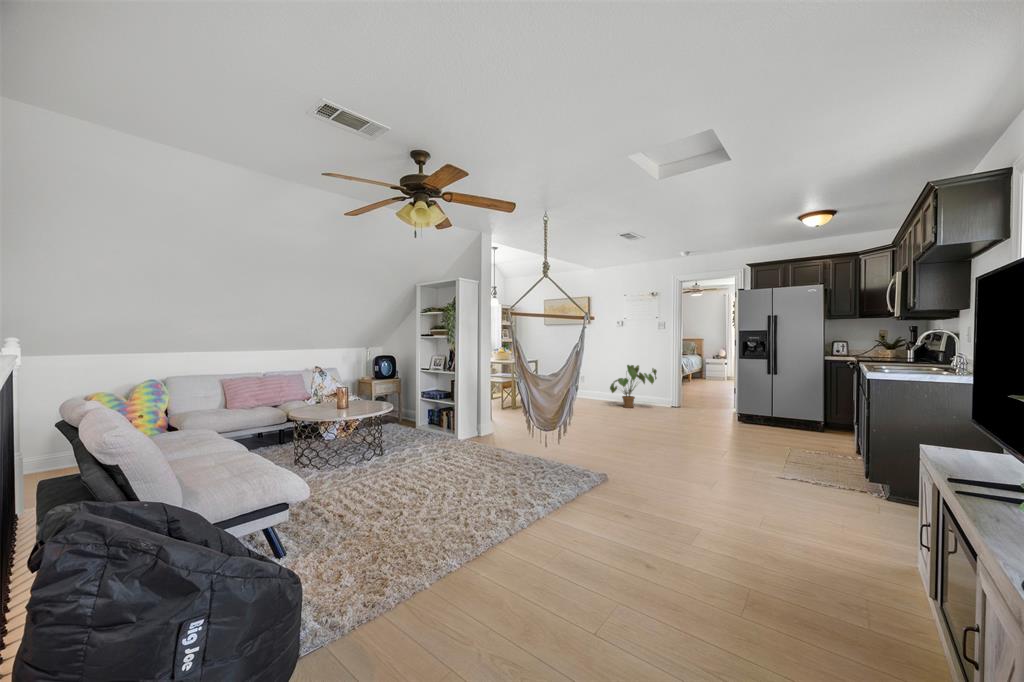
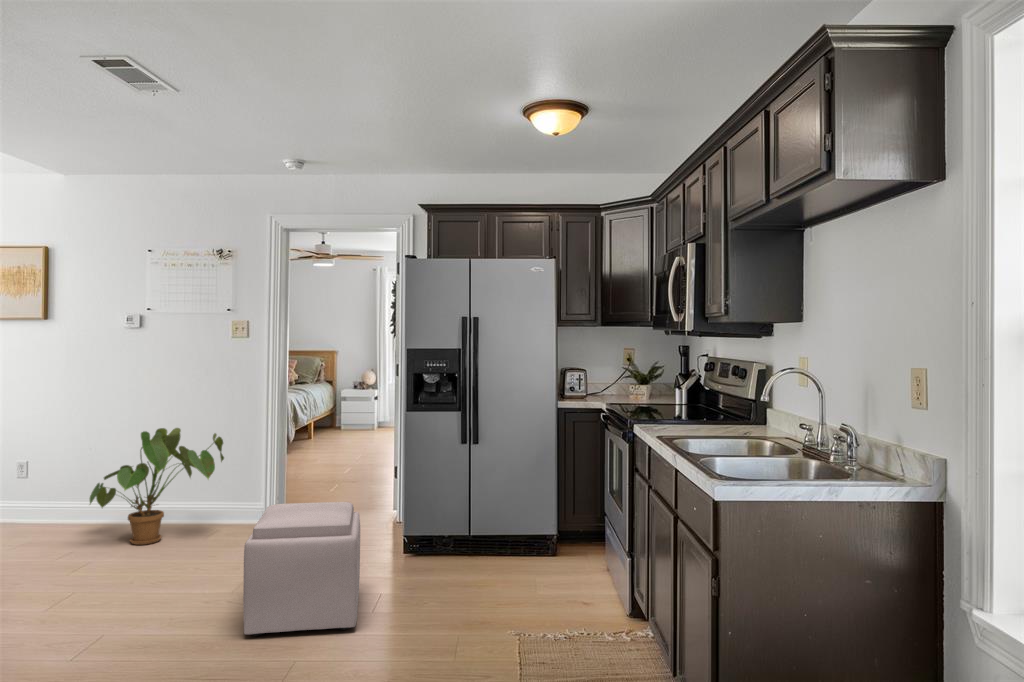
ottoman: none [673,390,717,436] -> present [243,502,360,636]

